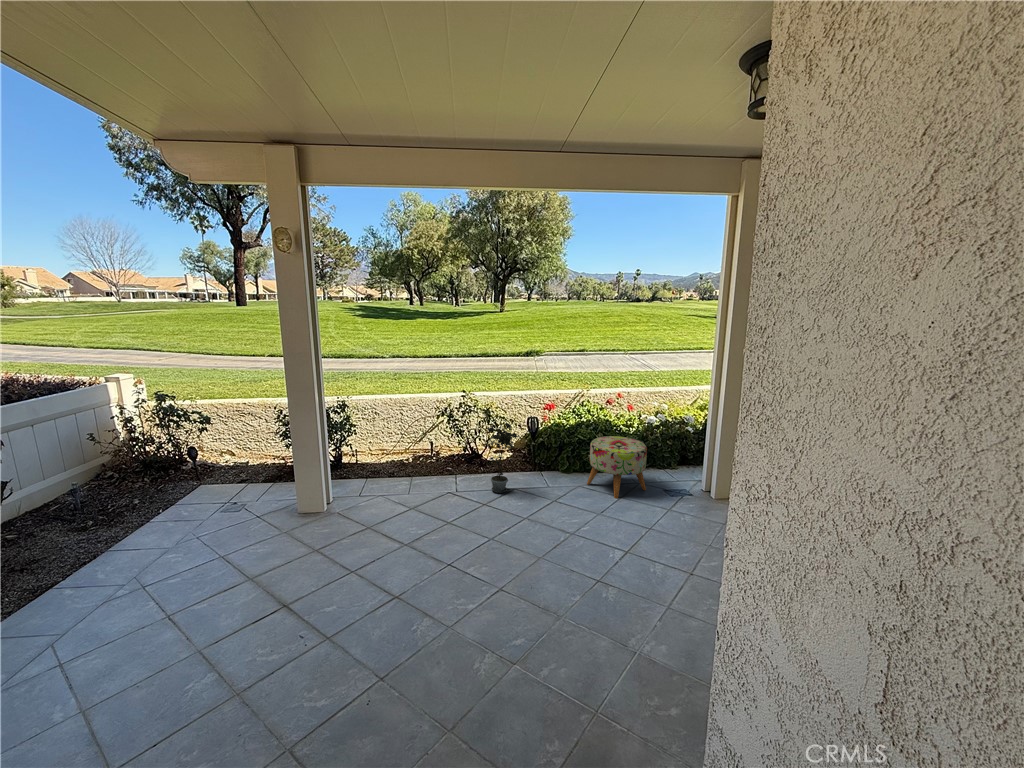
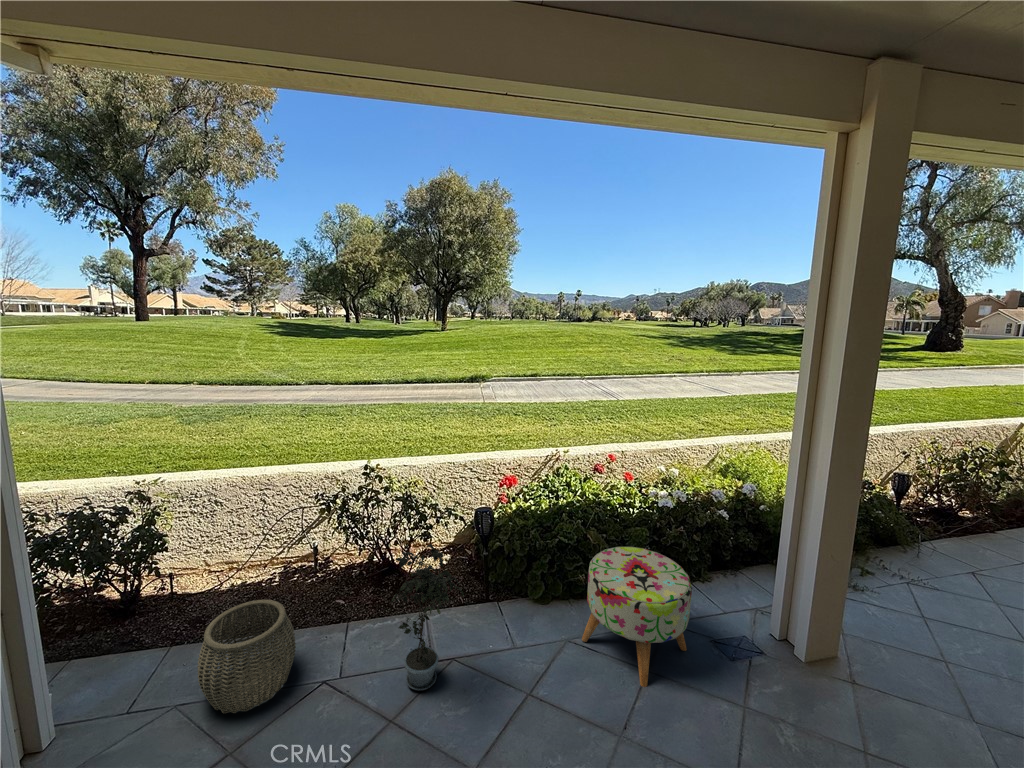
woven basket: none [394,449,436,494] -> present [197,600,296,713]

